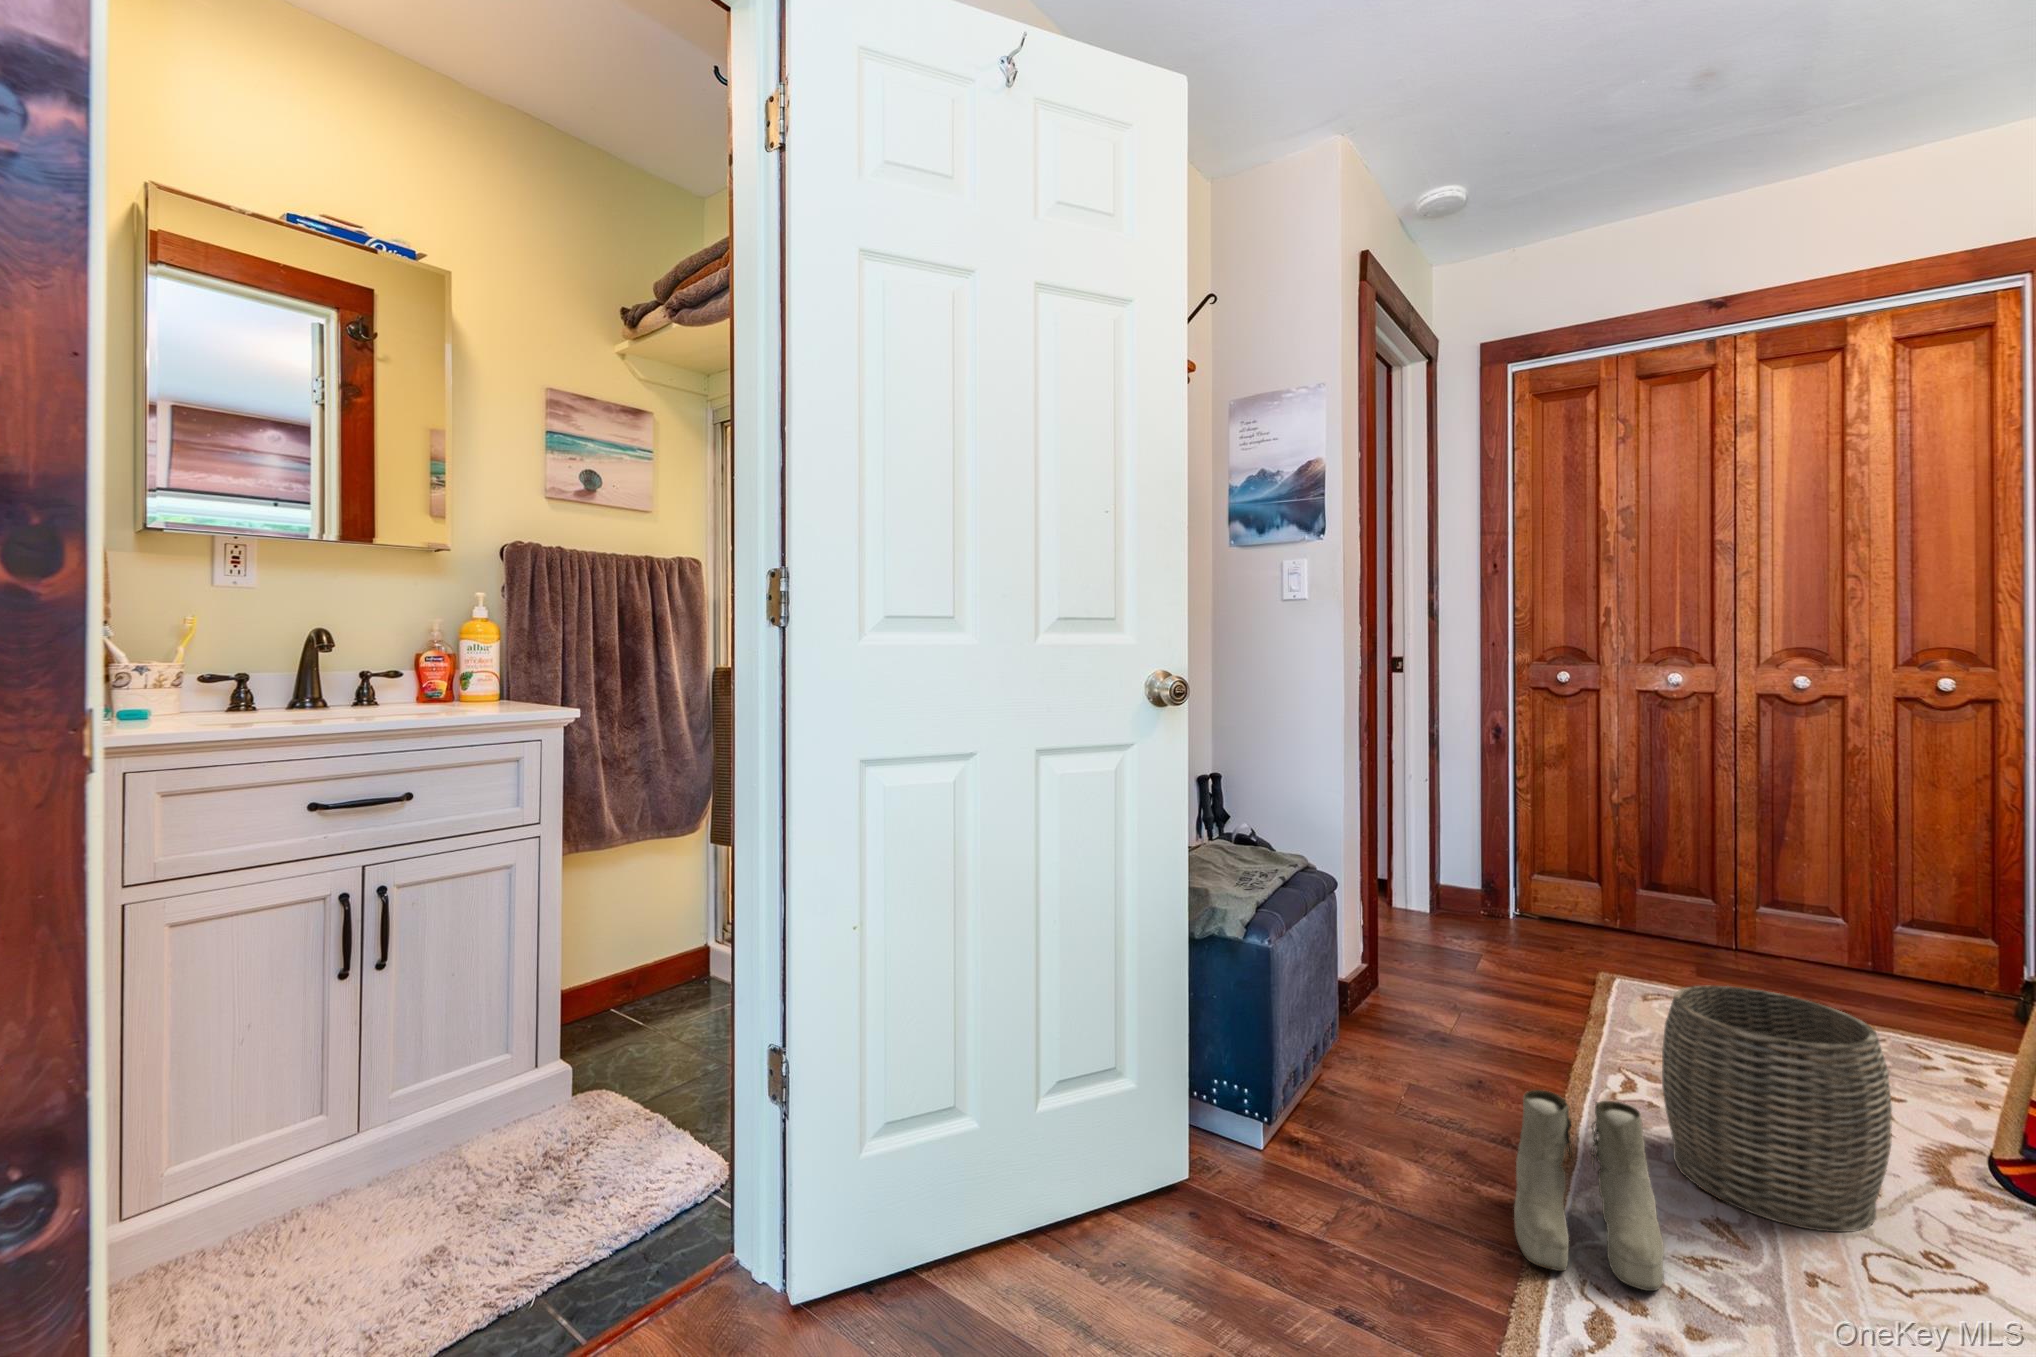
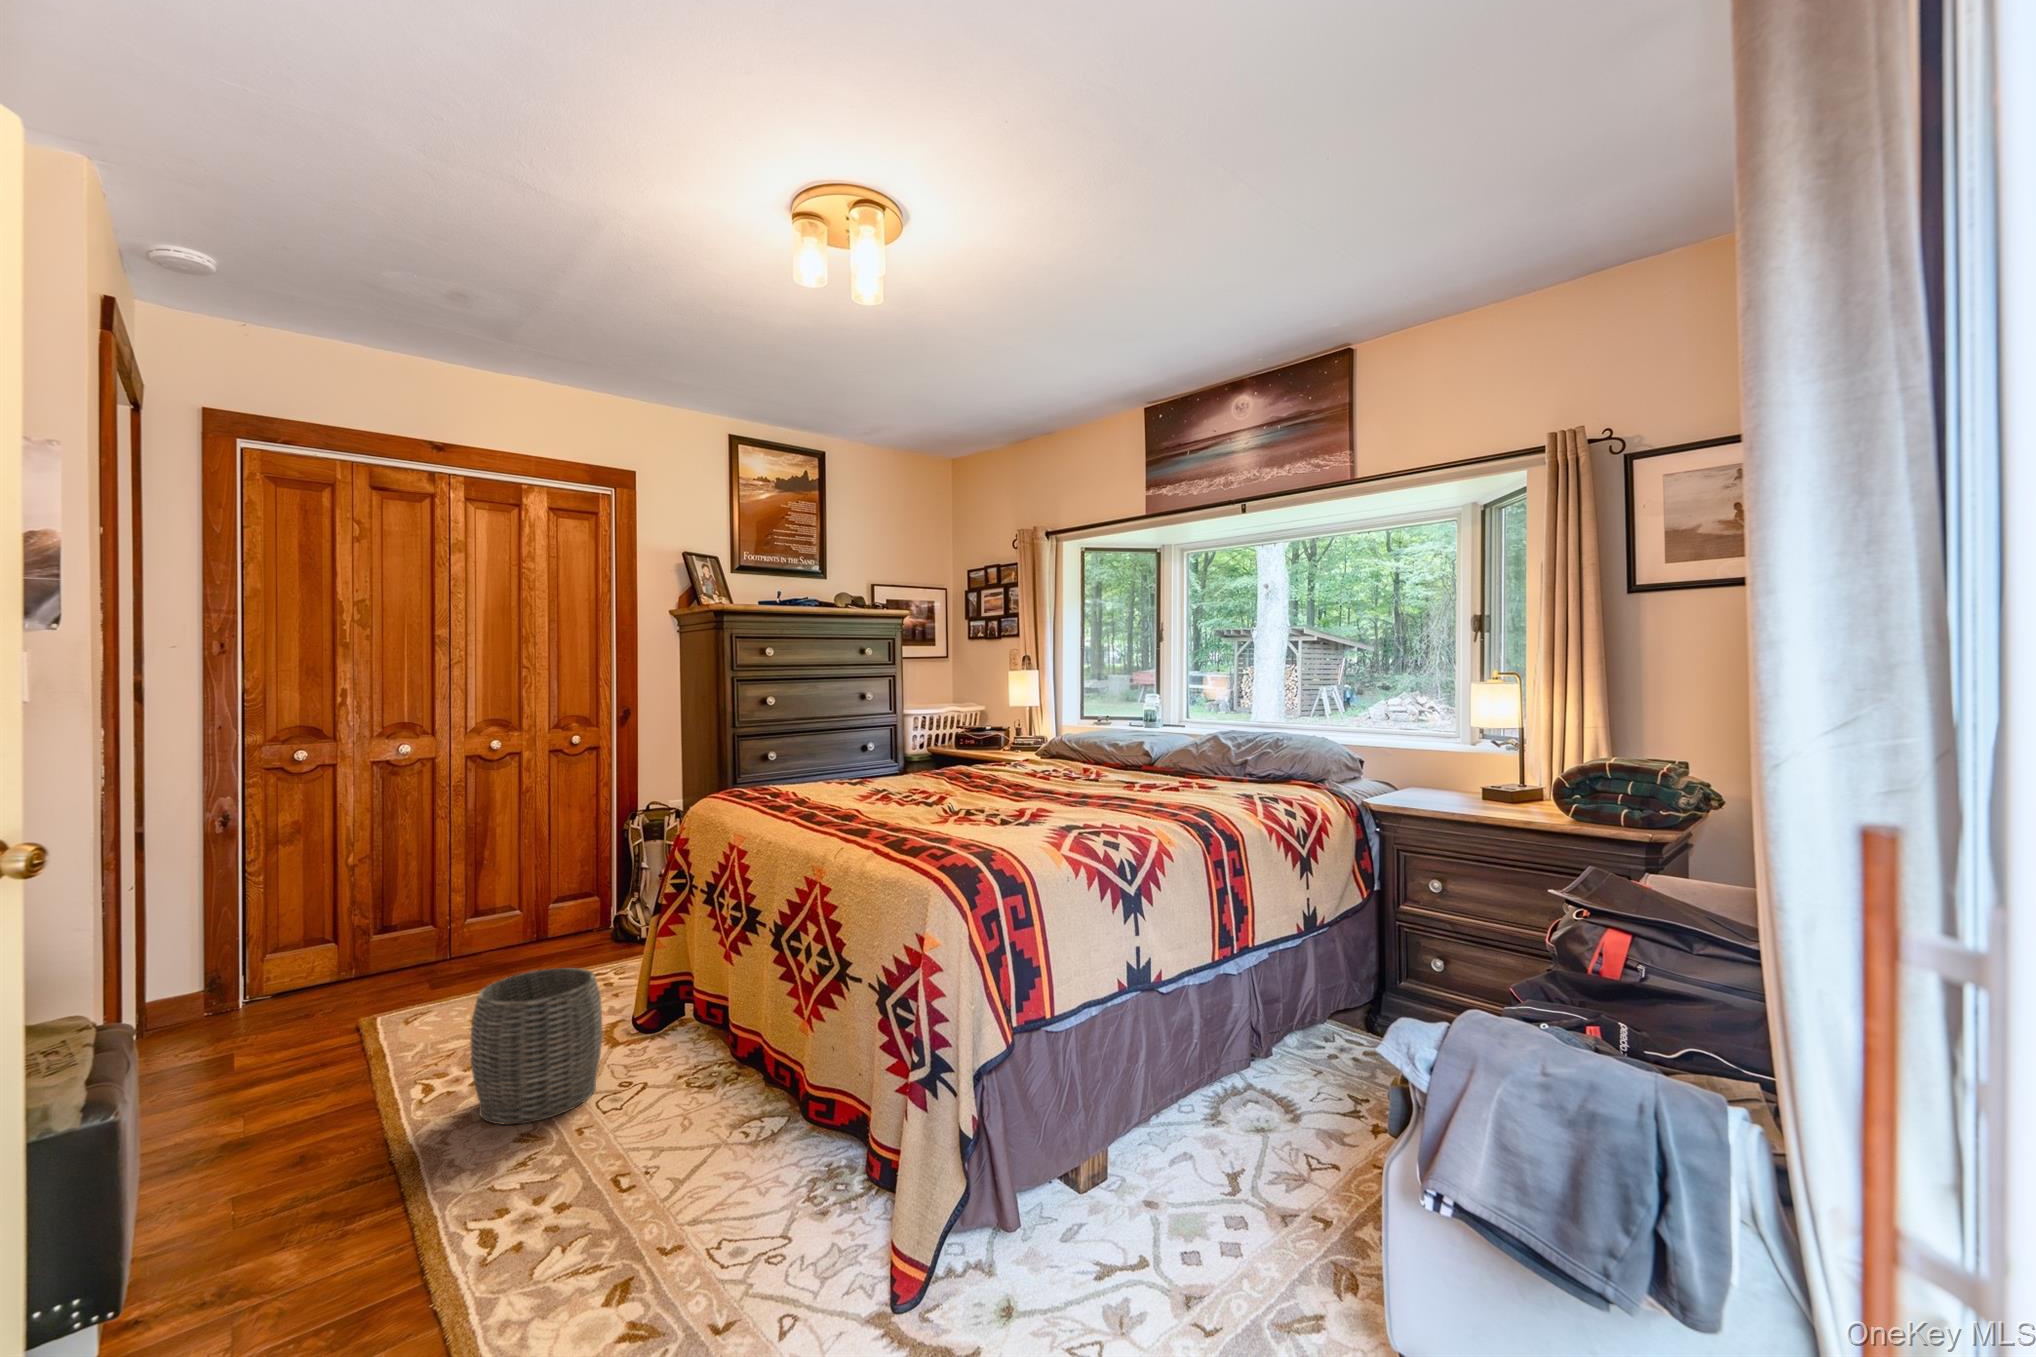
boots: present [1514,1090,1664,1291] -> none [391,1084,510,1237]

